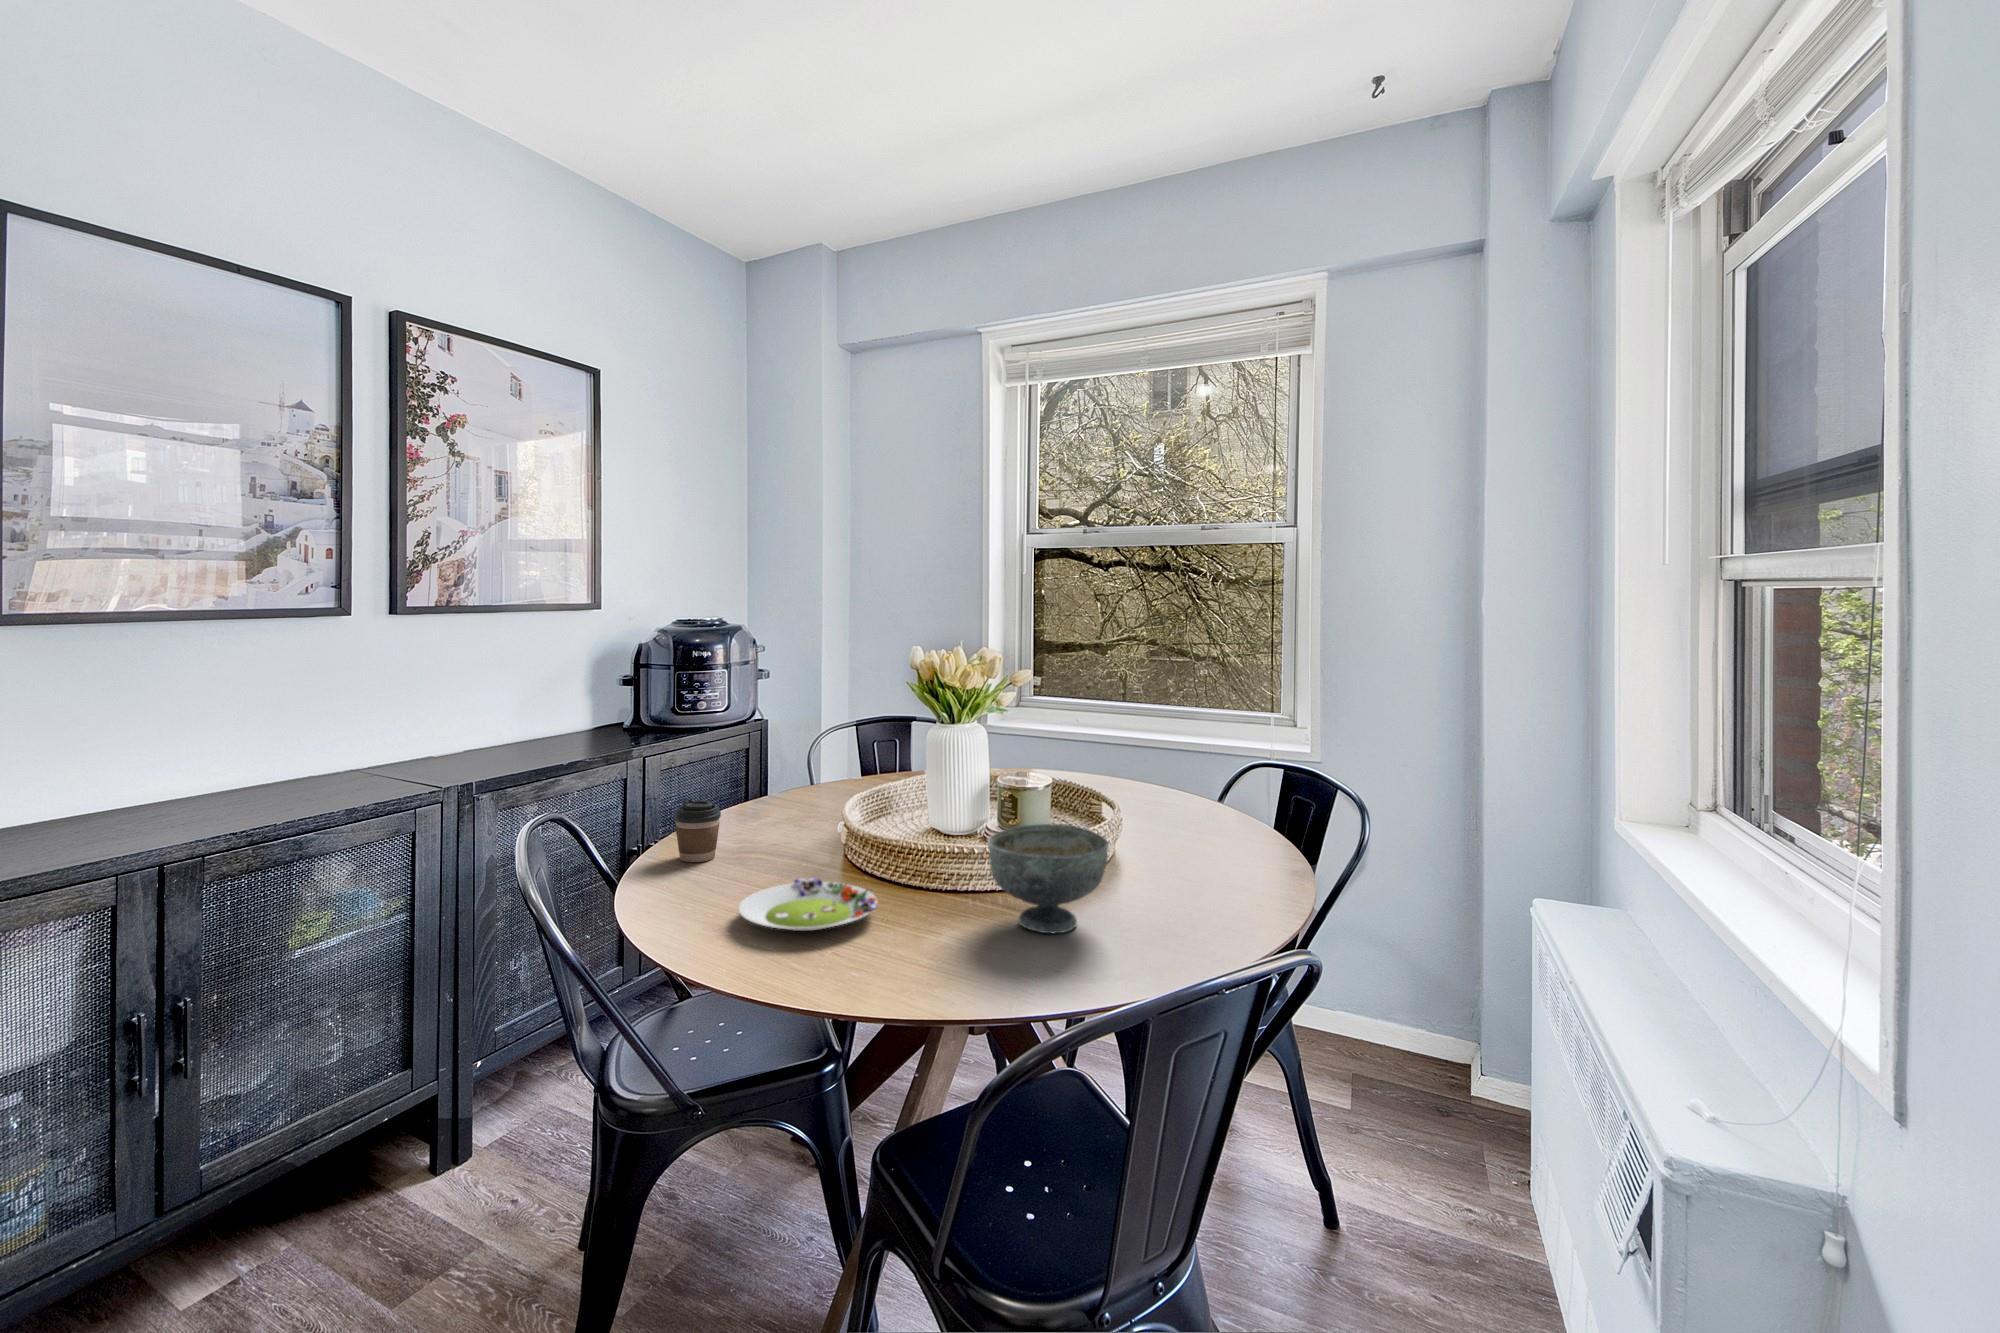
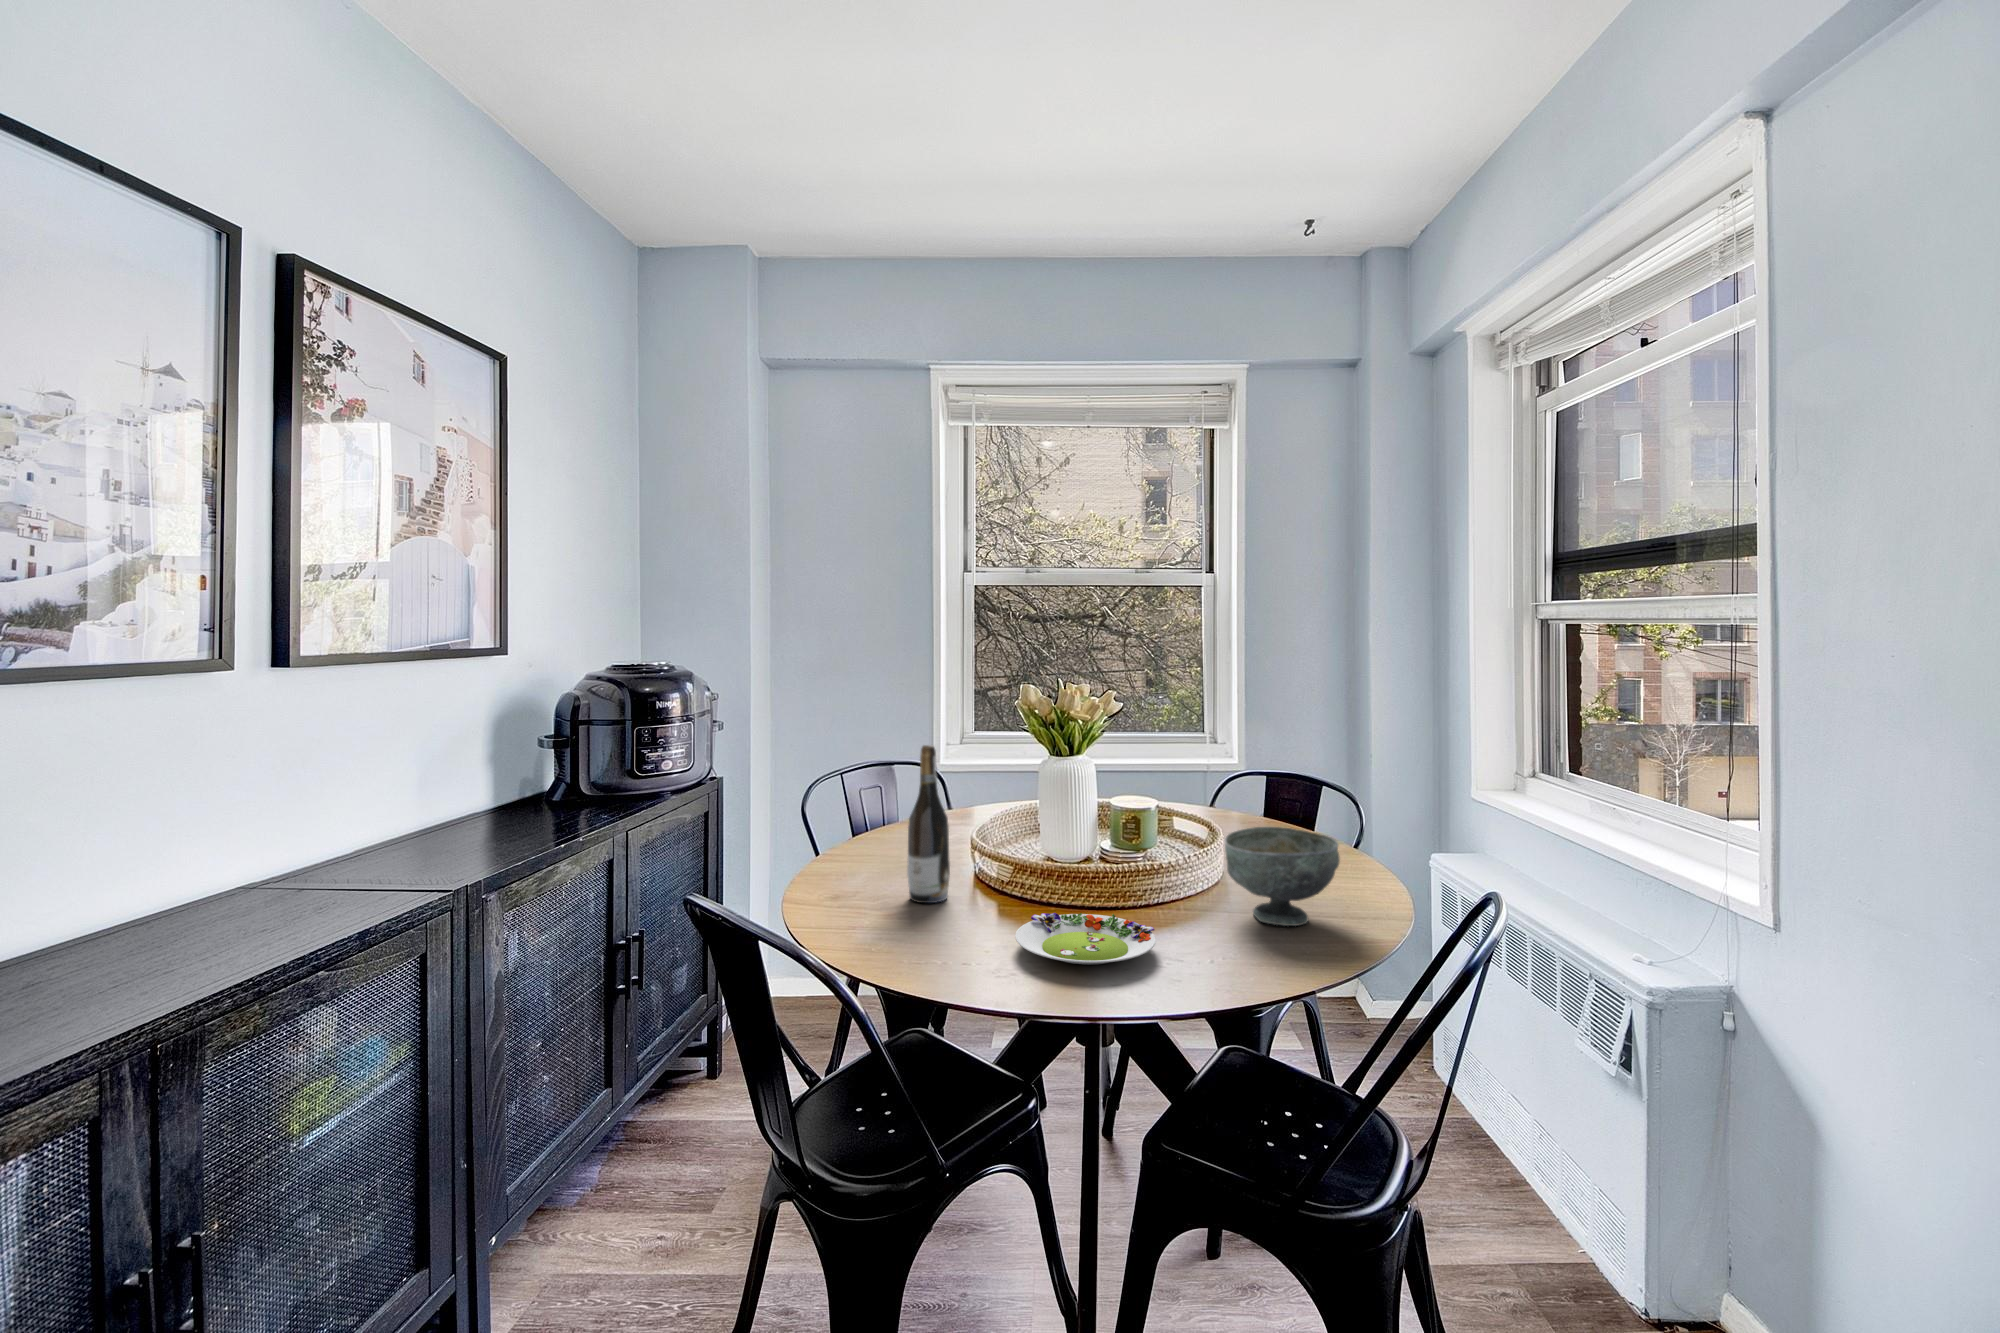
wine bottle: none [760,710,800,856] -> present [907,745,950,903]
coffee cup: present [674,798,721,862] -> none [833,852,883,923]

